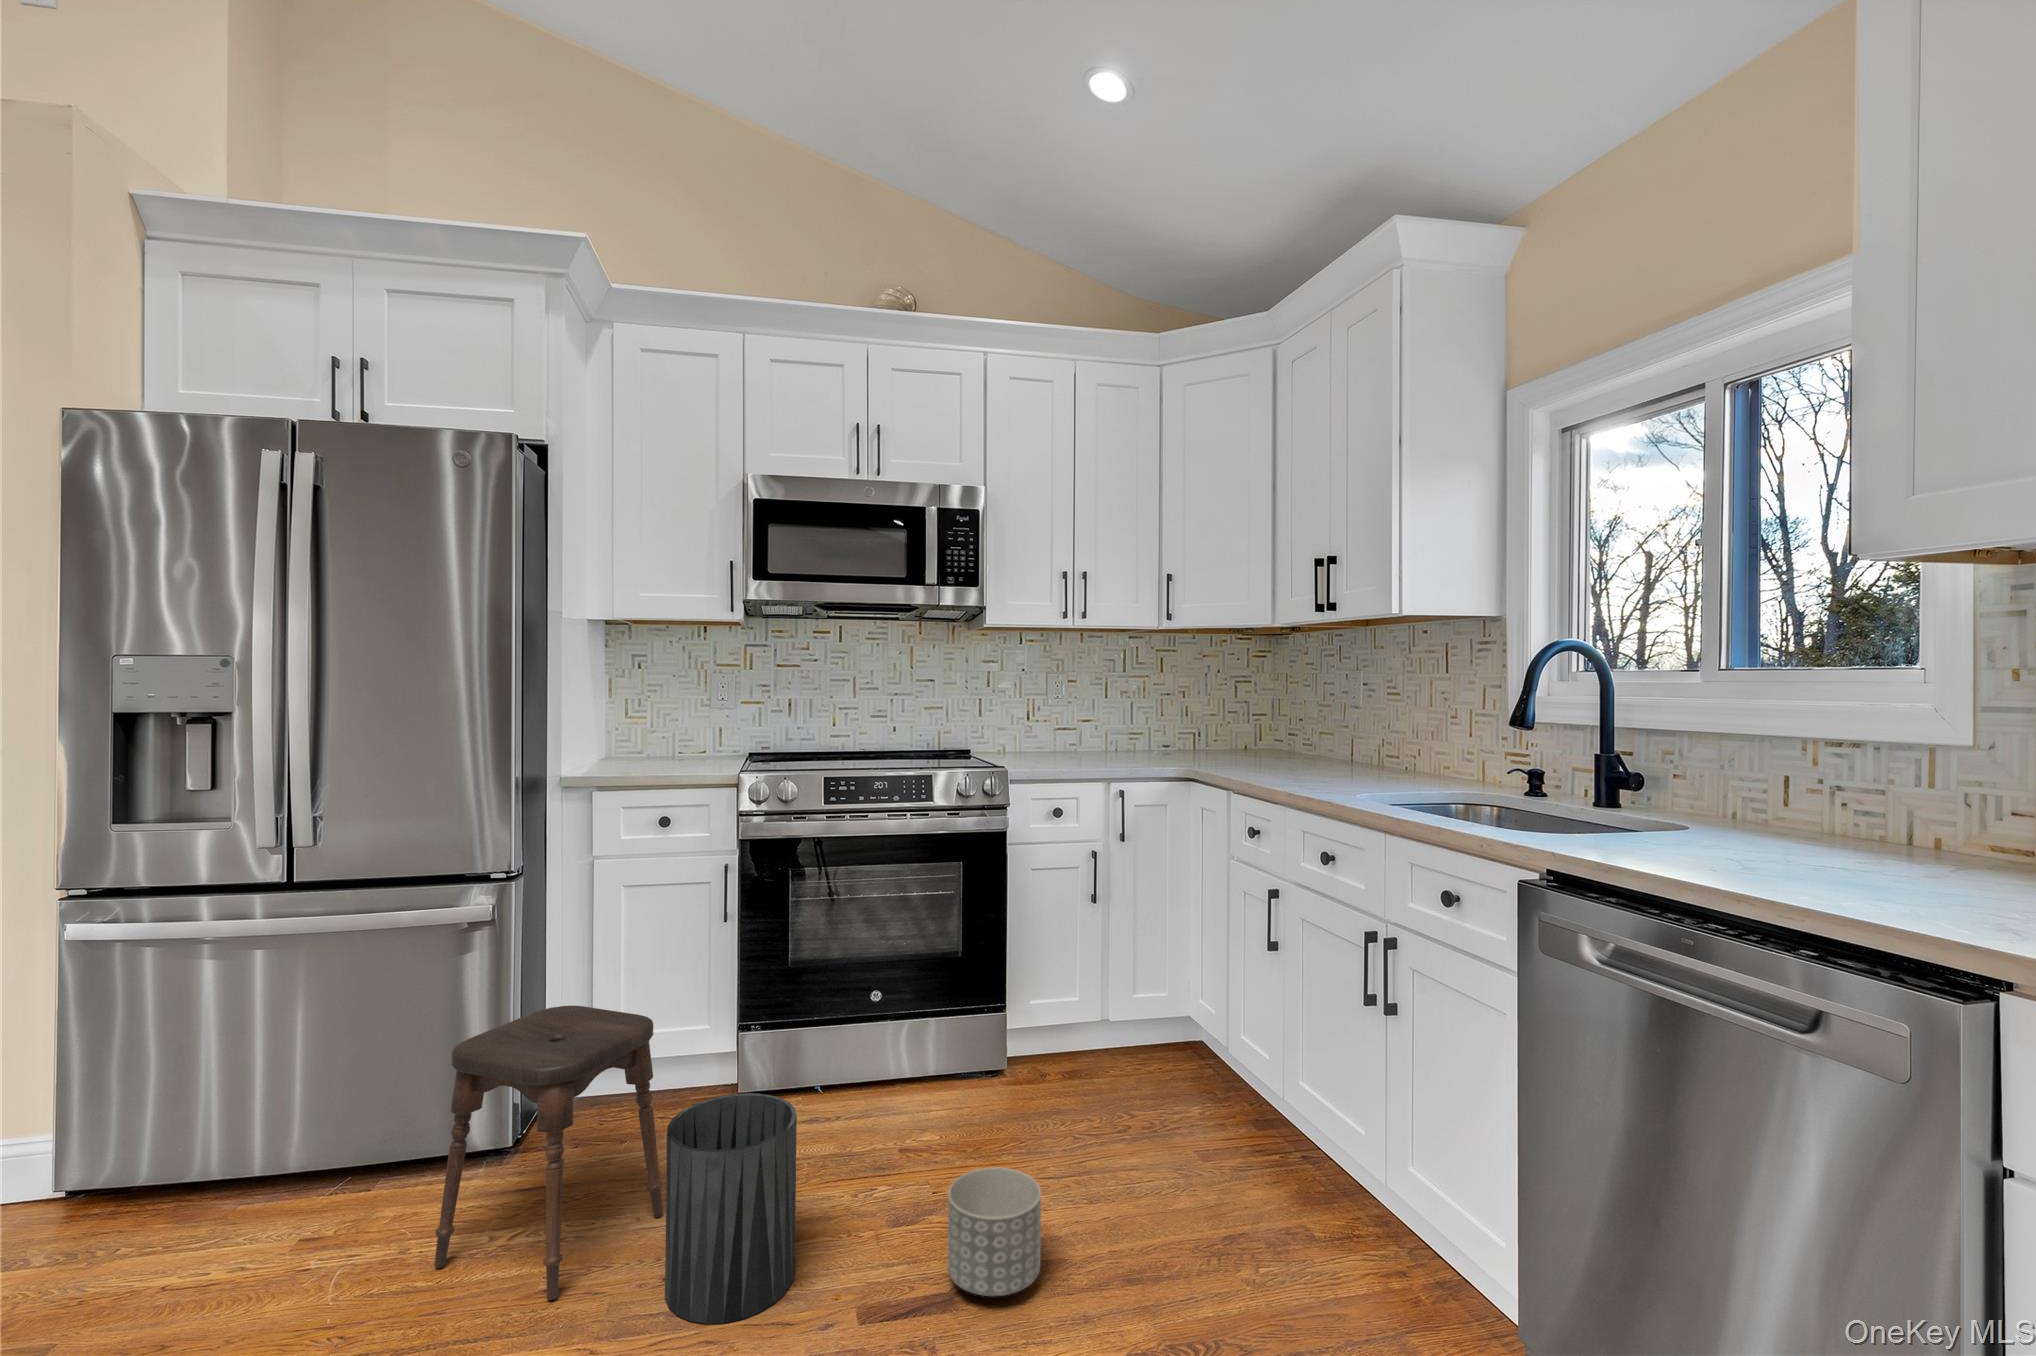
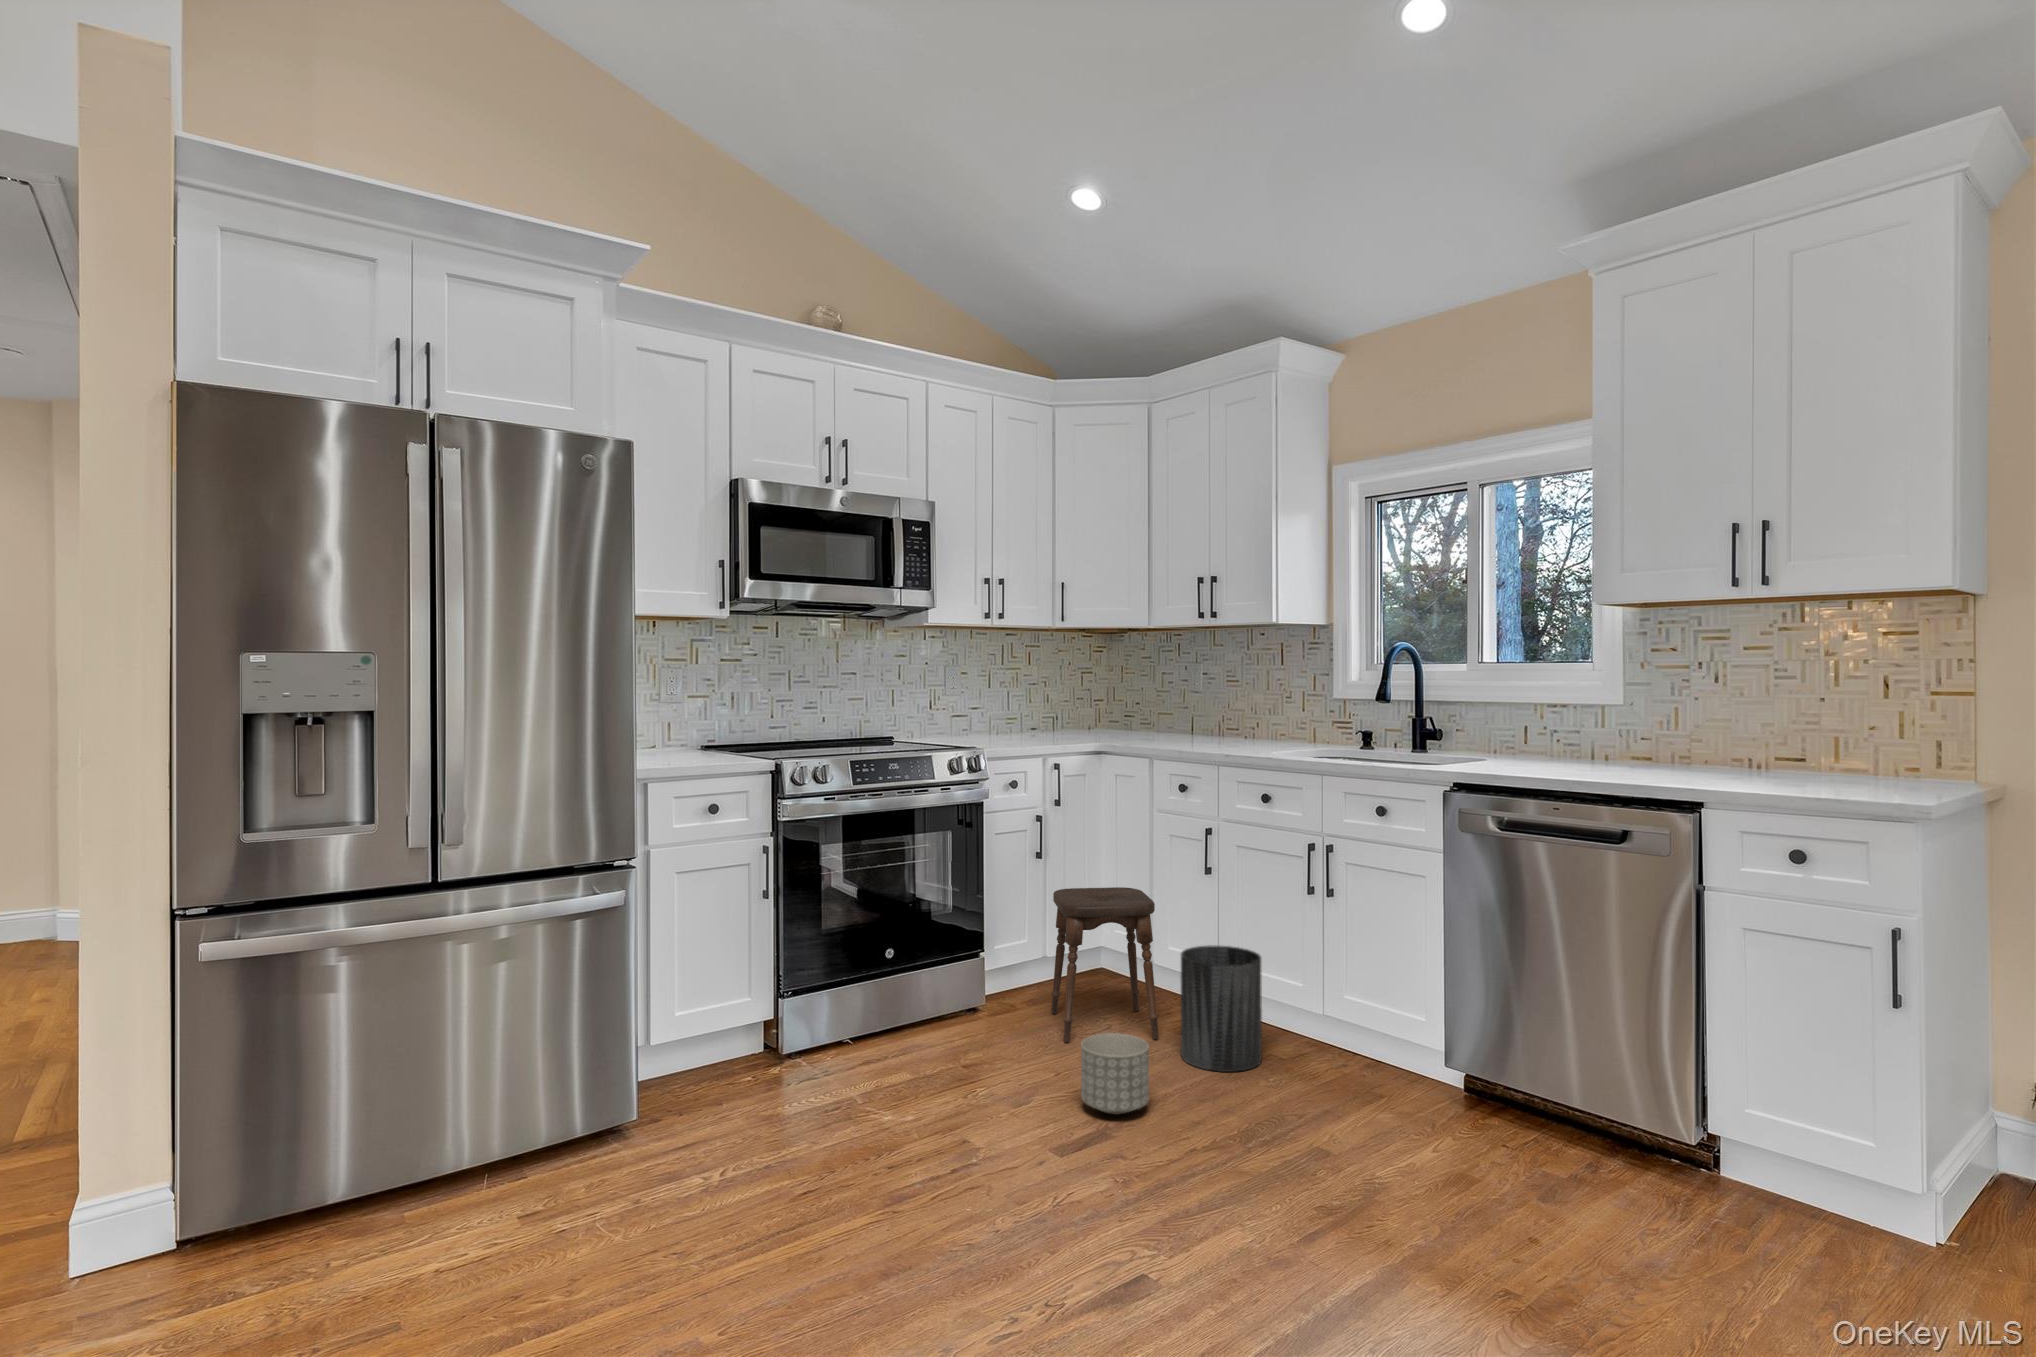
stool: present [434,1006,663,1300] -> present [1051,887,1159,1042]
trash can: present [665,1093,797,1324] -> present [1181,945,1262,1072]

